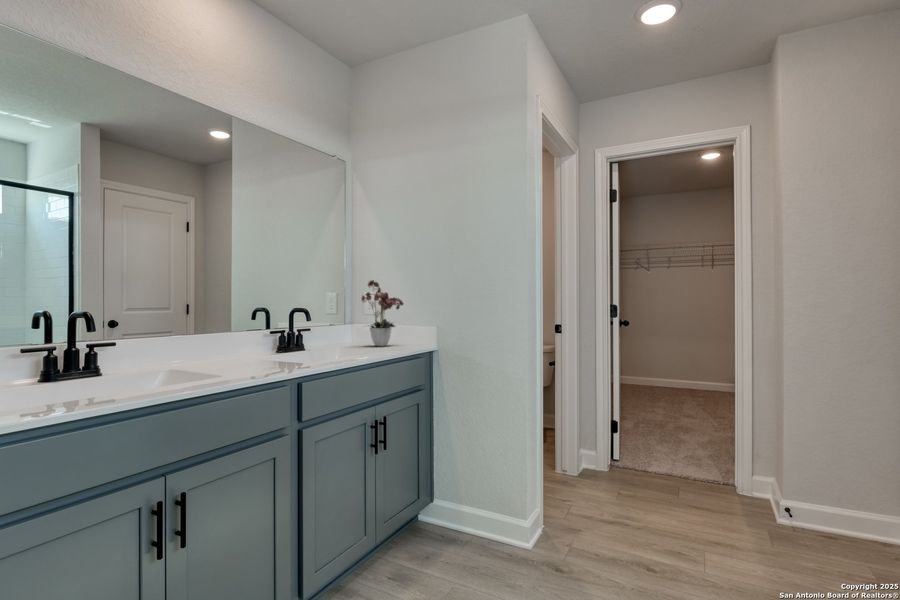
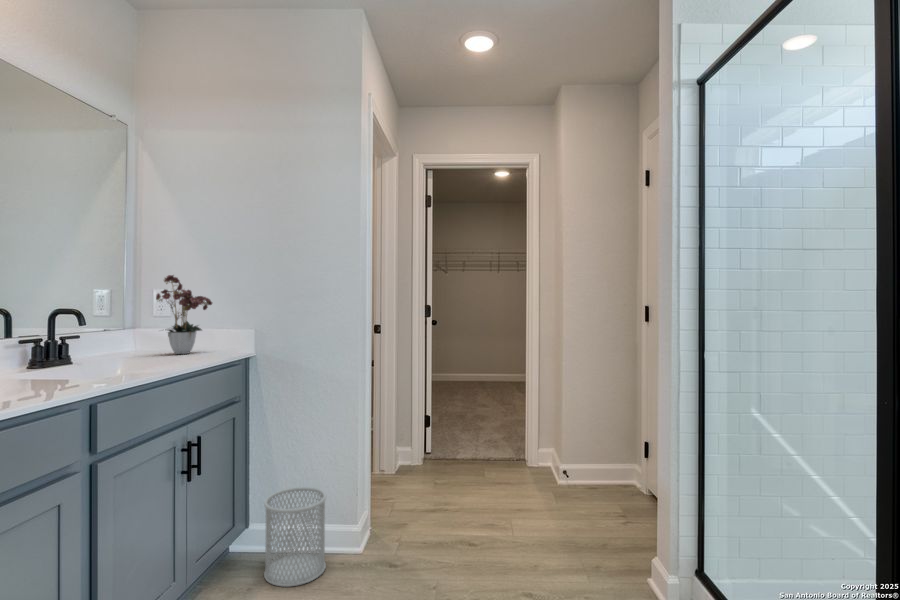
wastebasket: none [440,473,494,563] -> present [264,487,326,587]

